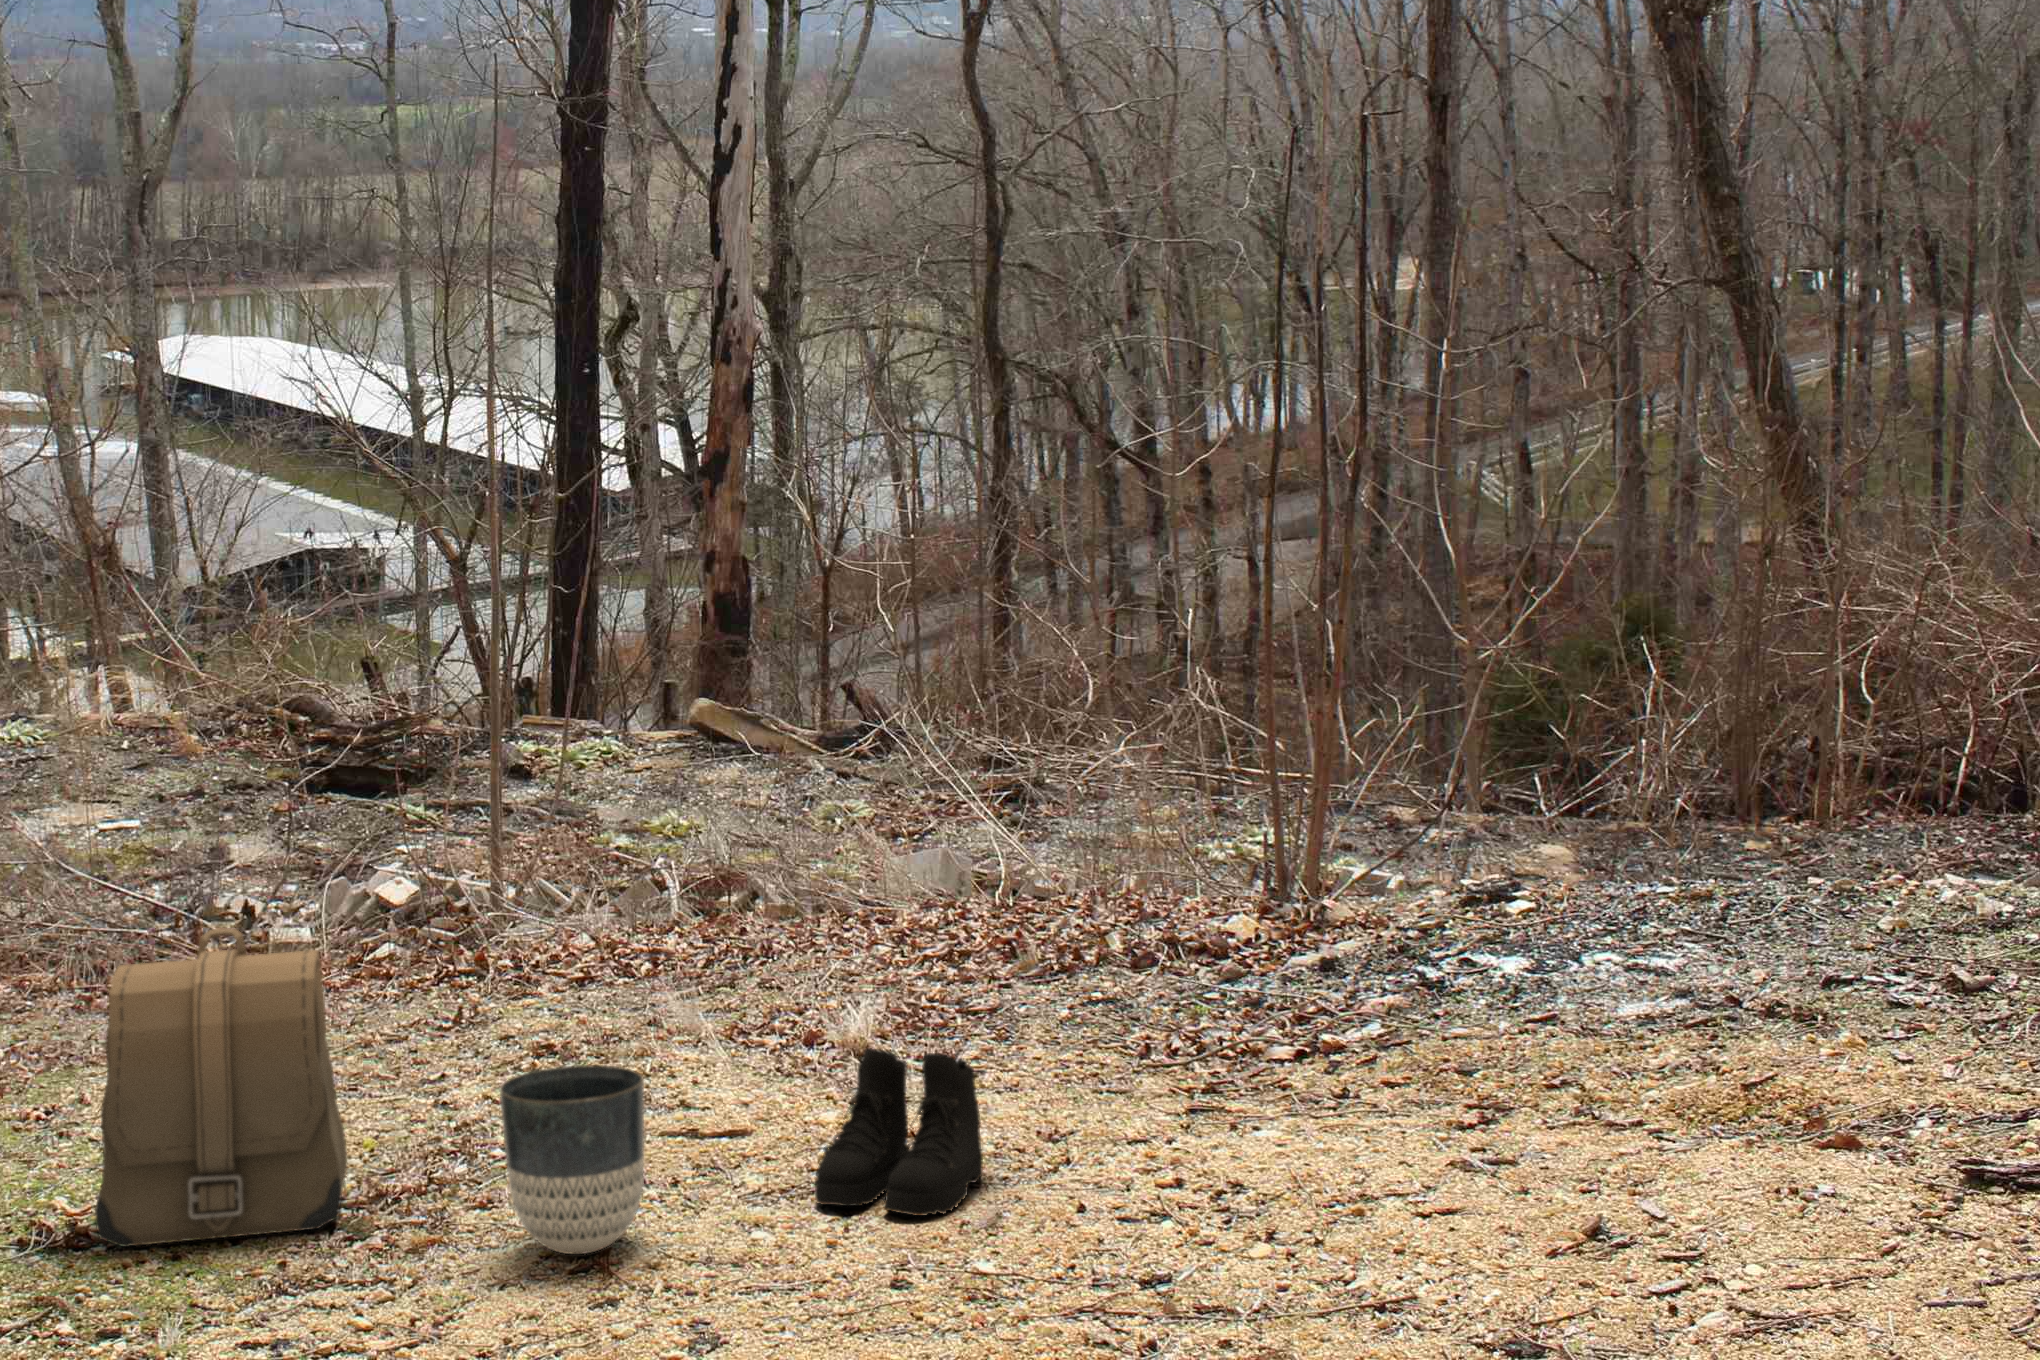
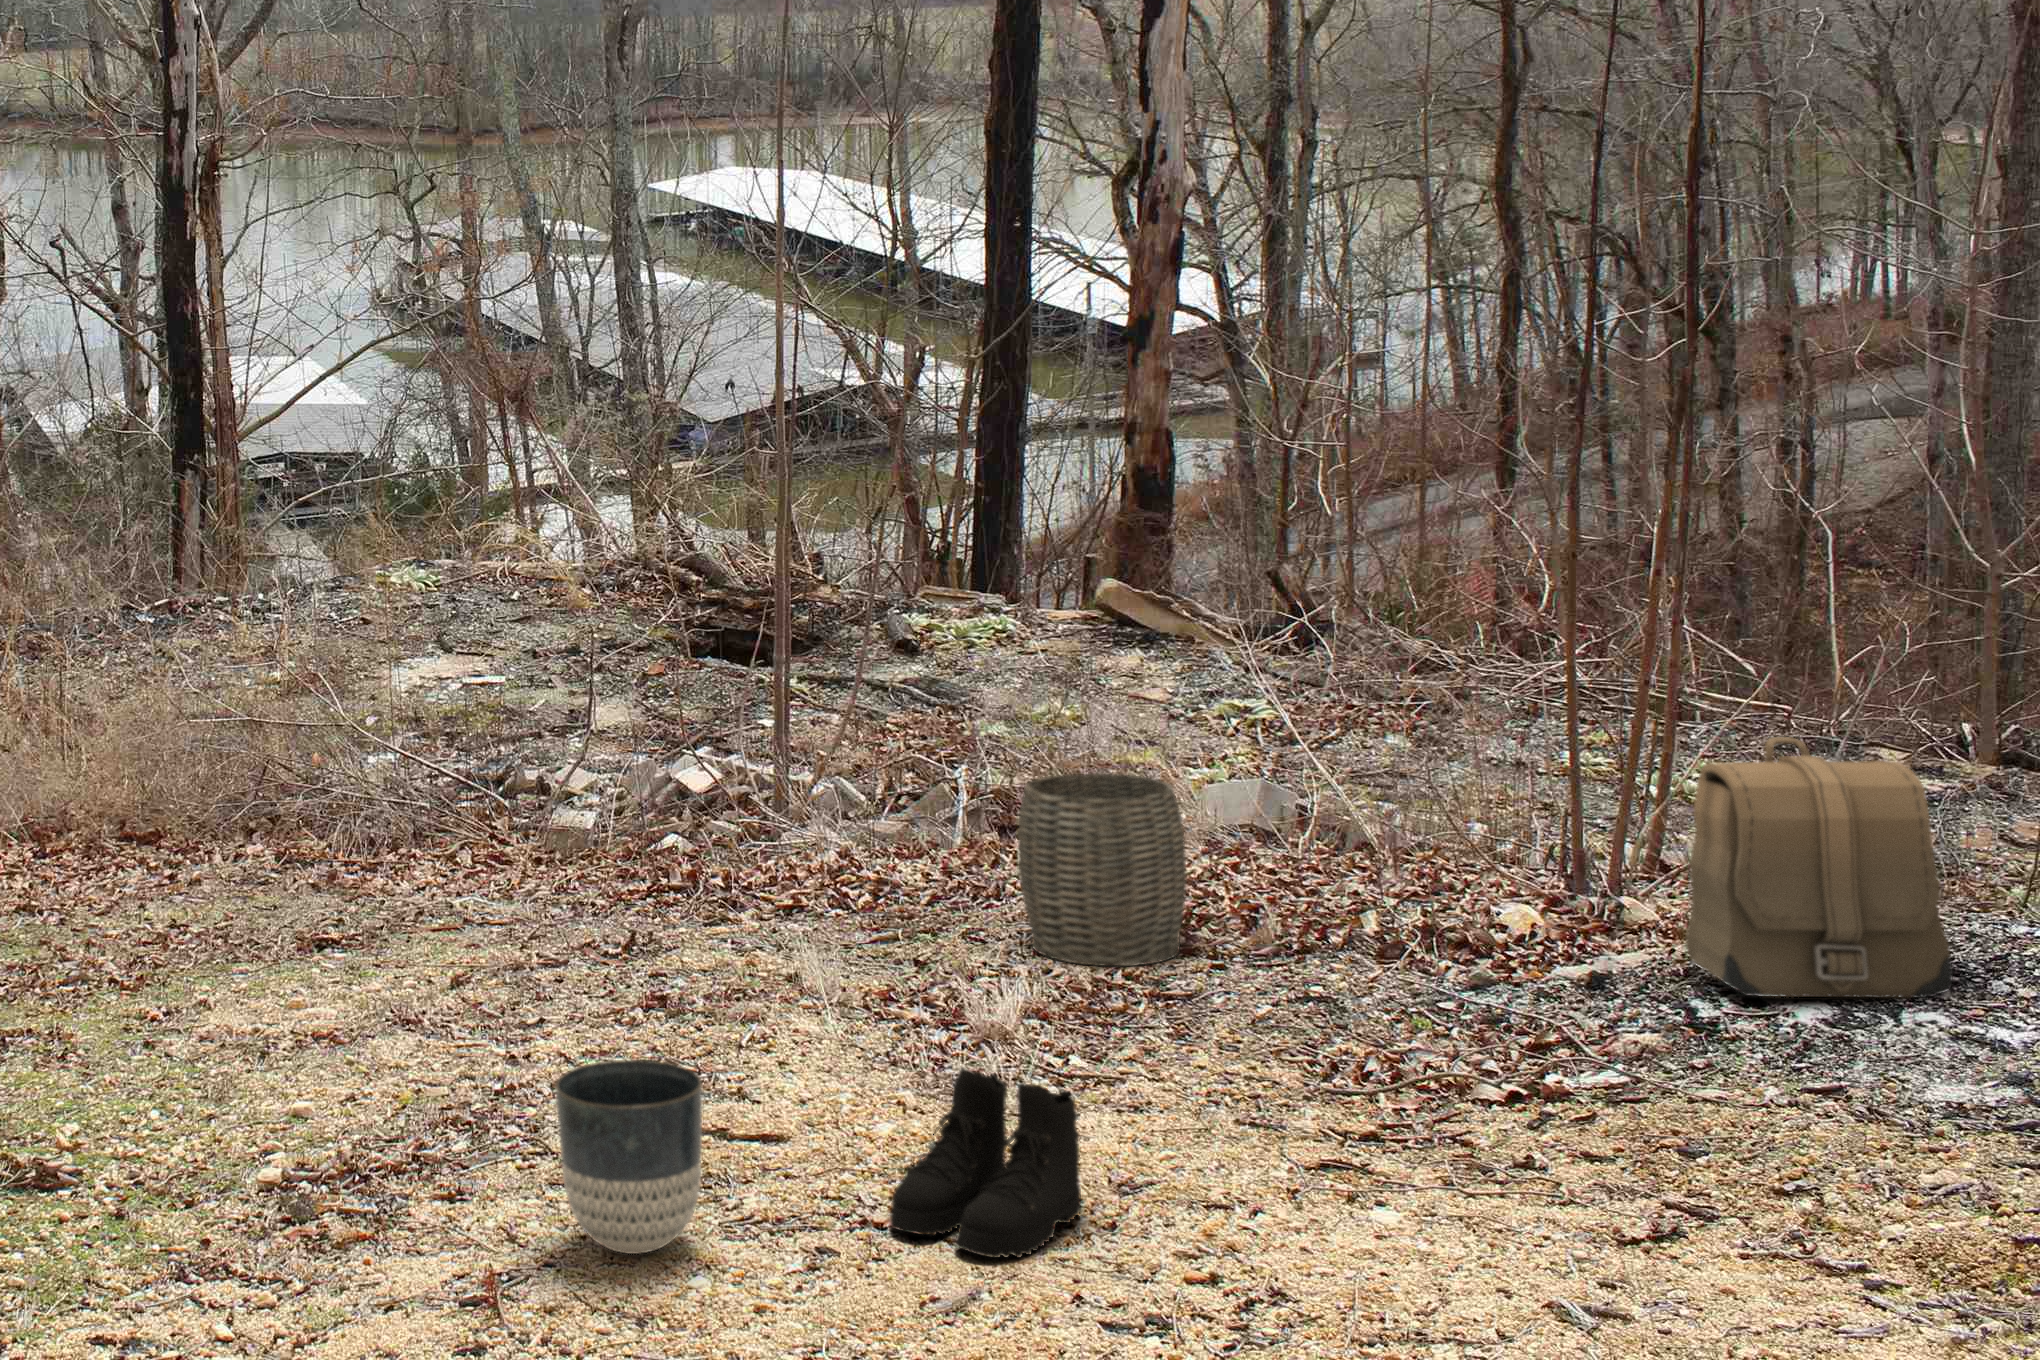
woven basket: none [817,819,970,995] -> present [1018,773,1187,966]
backpack: present [95,928,347,1247] -> present [1685,737,1953,998]

